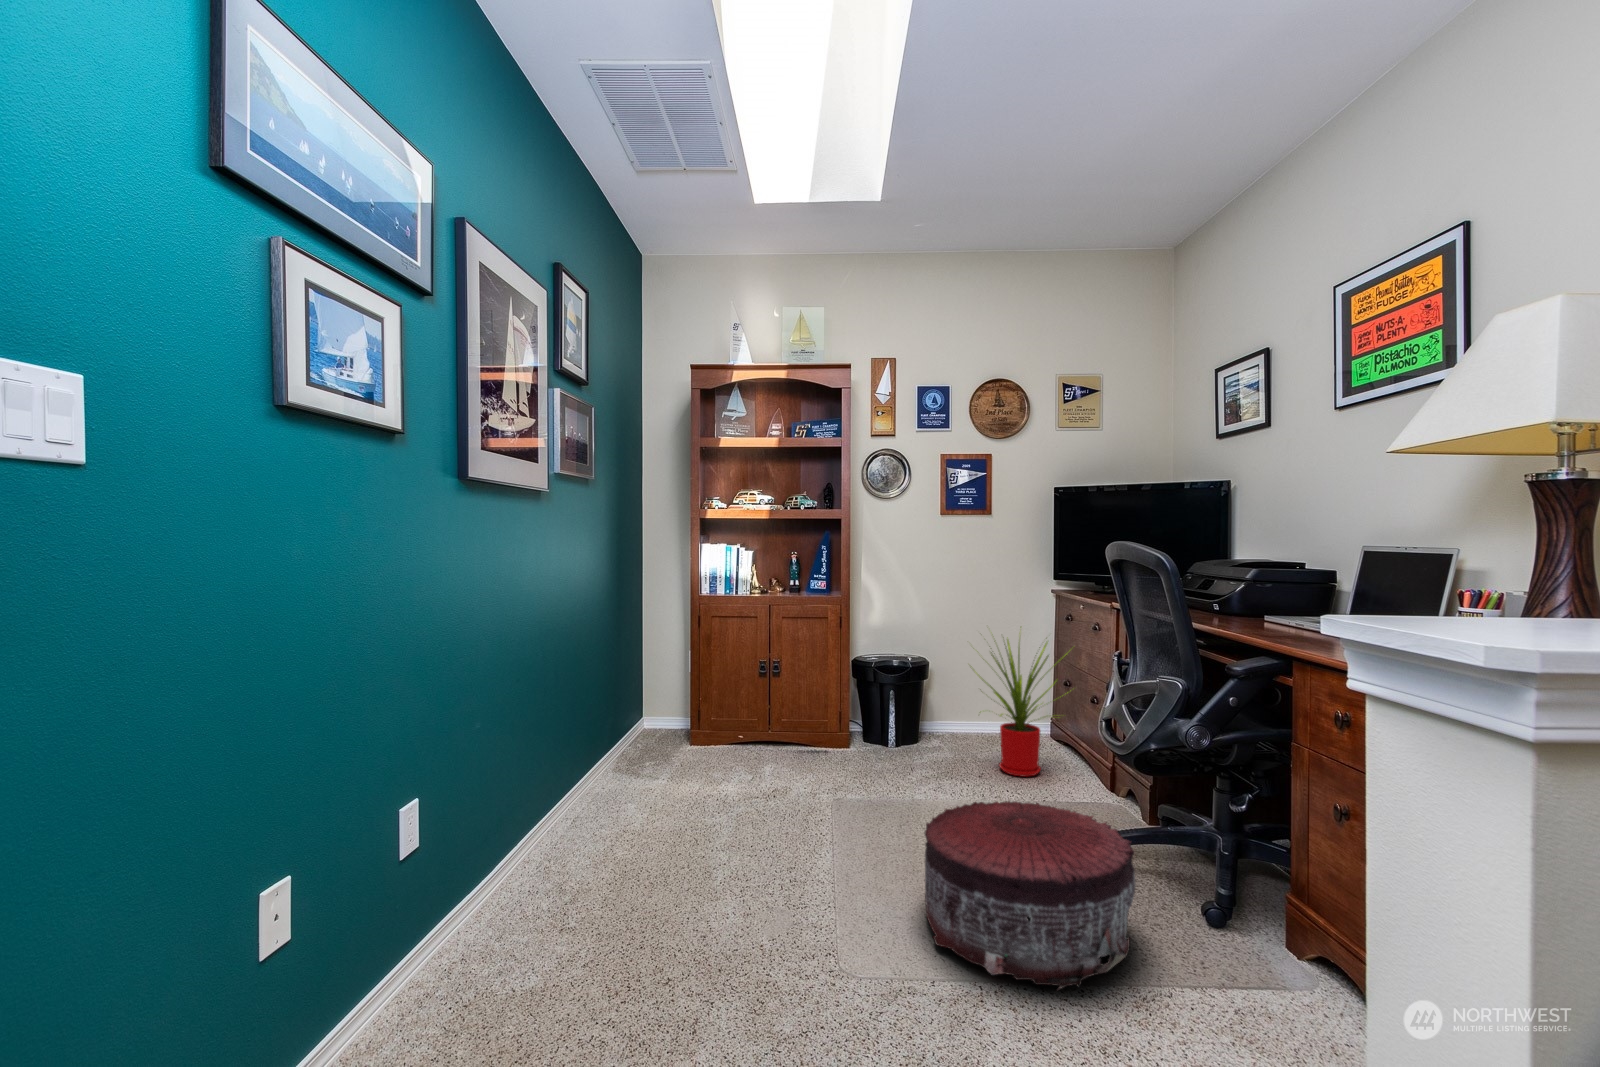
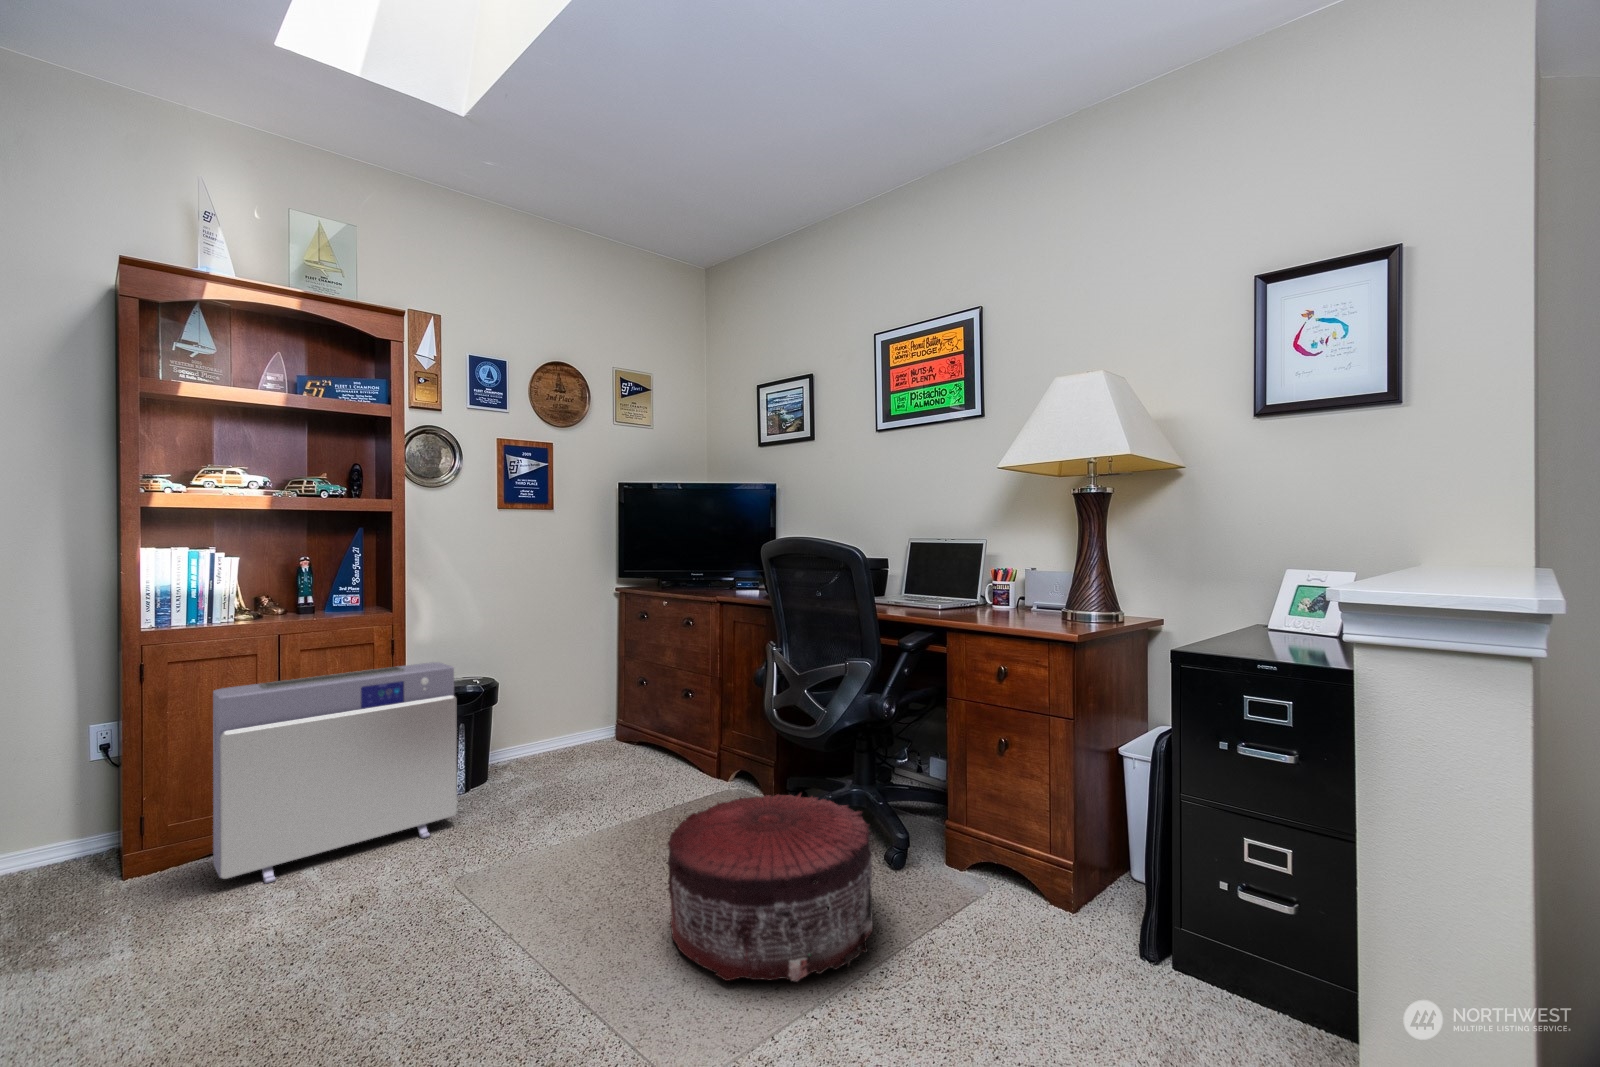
house plant: present [971,627,1063,777] -> none [556,625,673,784]
air purifier: none [721,637,869,772] -> present [213,662,457,883]

